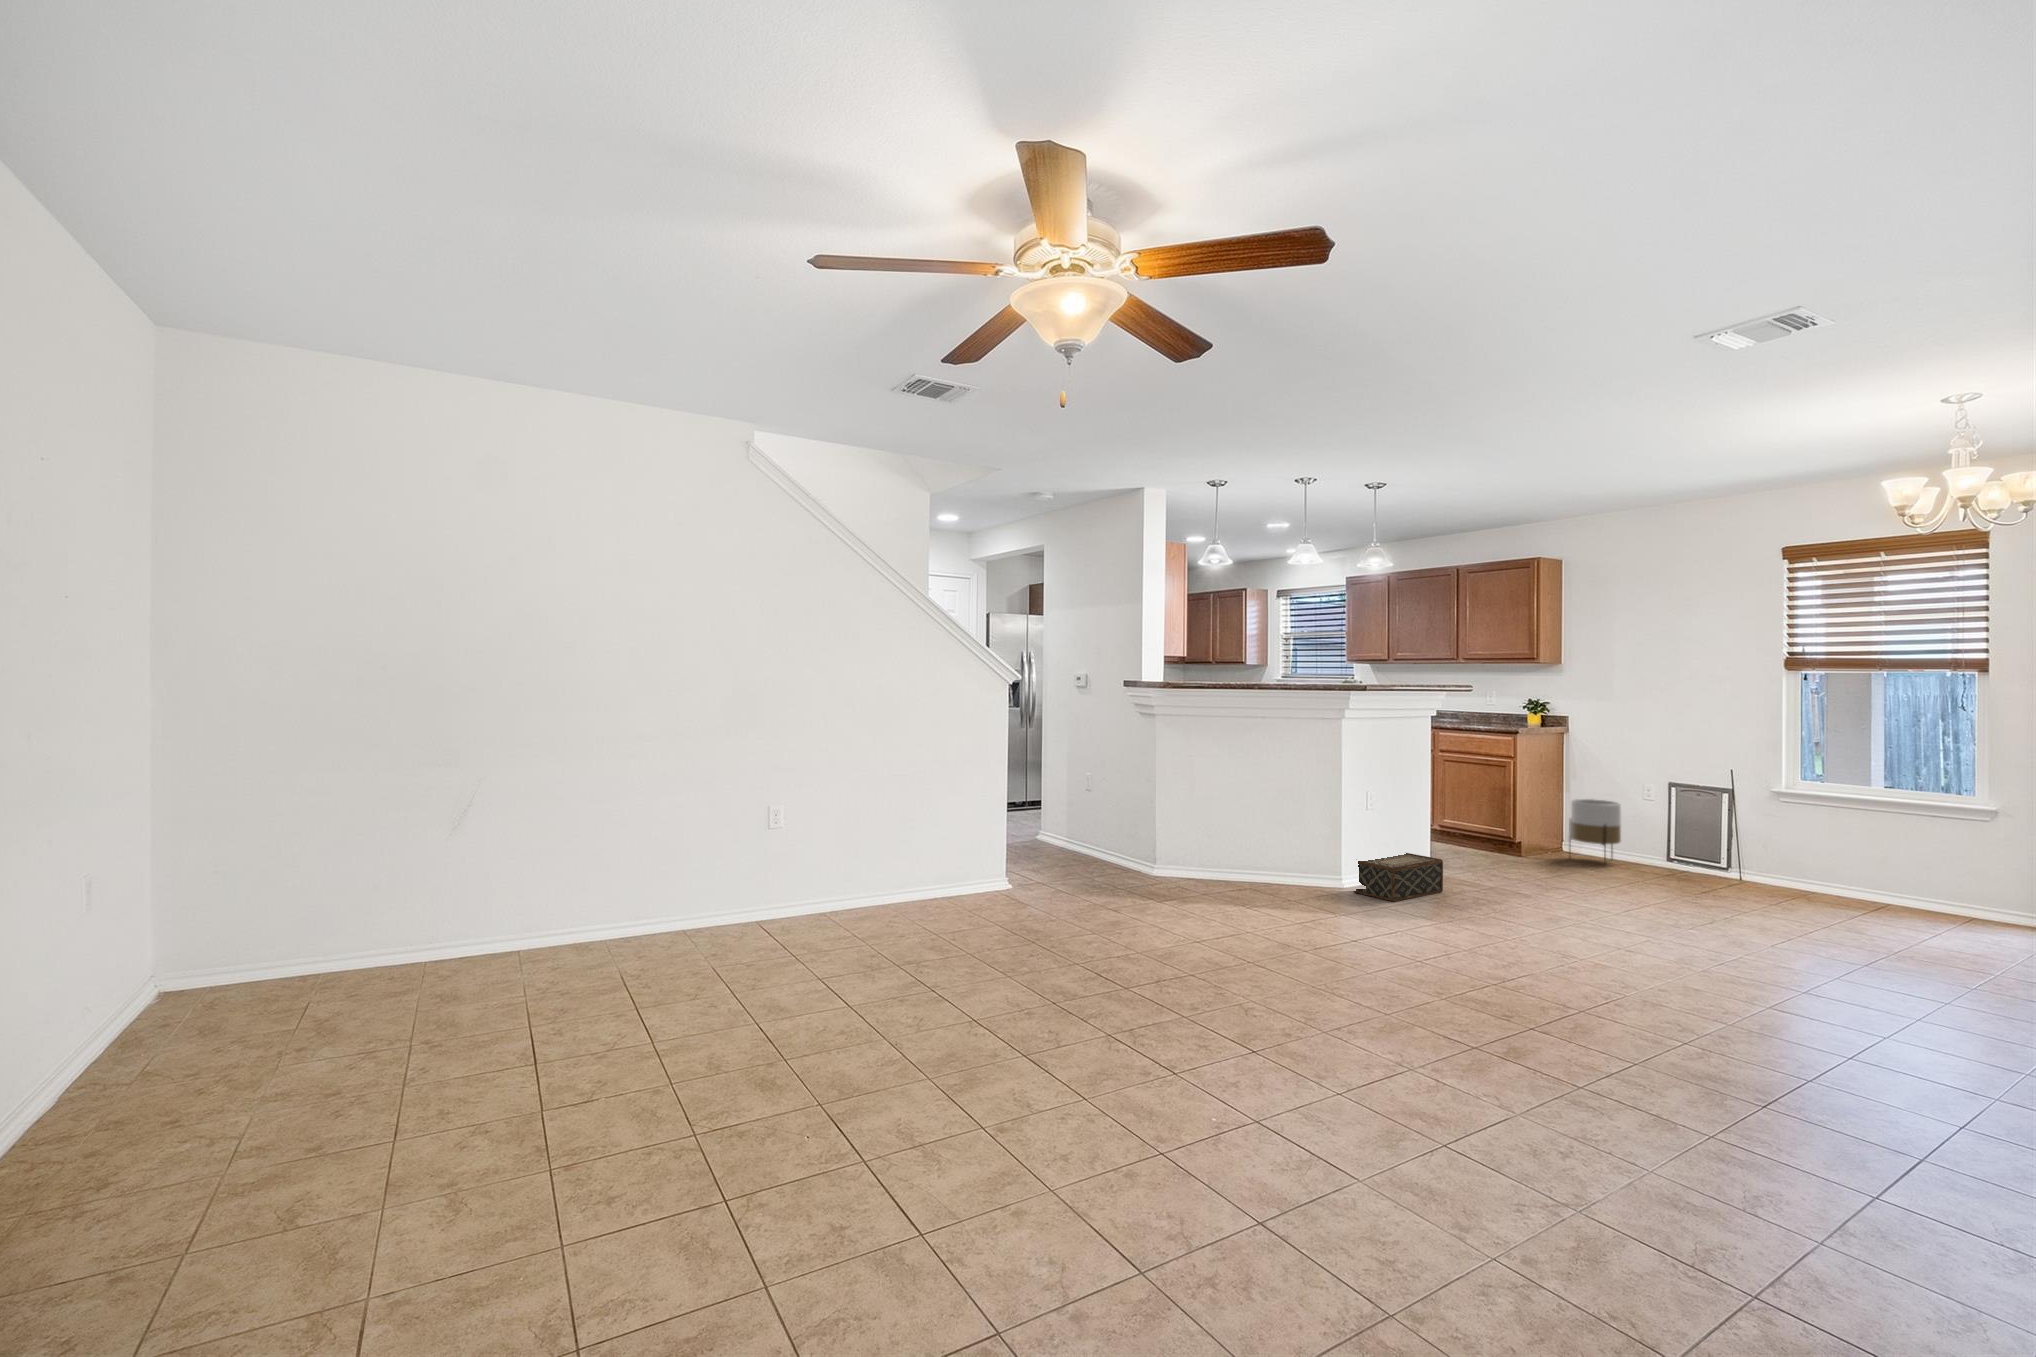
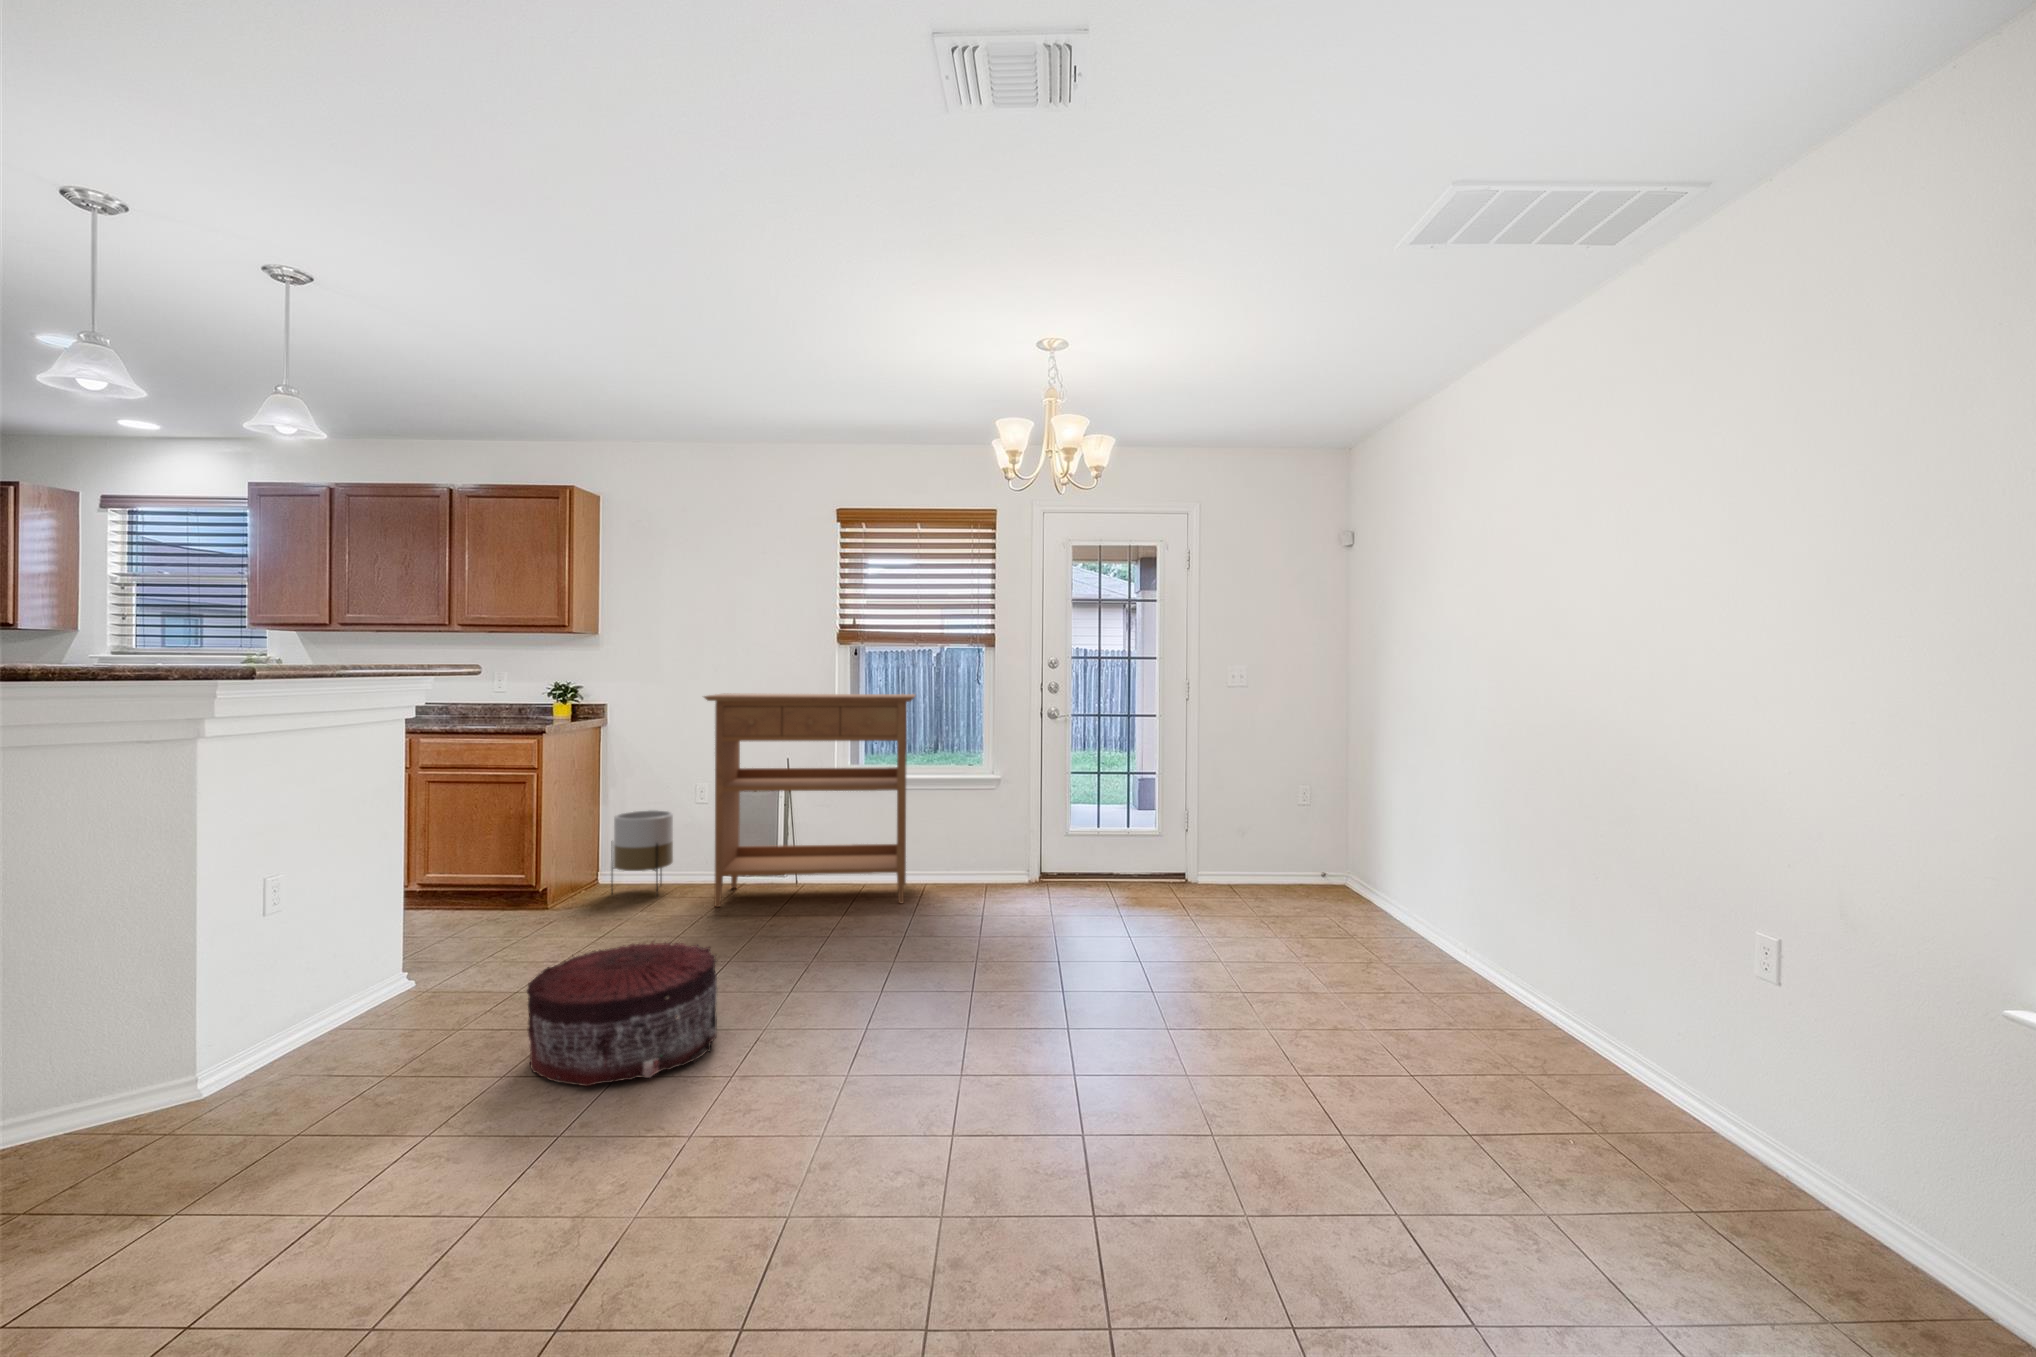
console table: none [1640,711,1878,910] -> present [704,693,915,907]
woven basket: present [1353,853,1443,902] -> none [225,968,430,1093]
pouf: none [1492,864,1615,940] -> present [527,942,717,1087]

